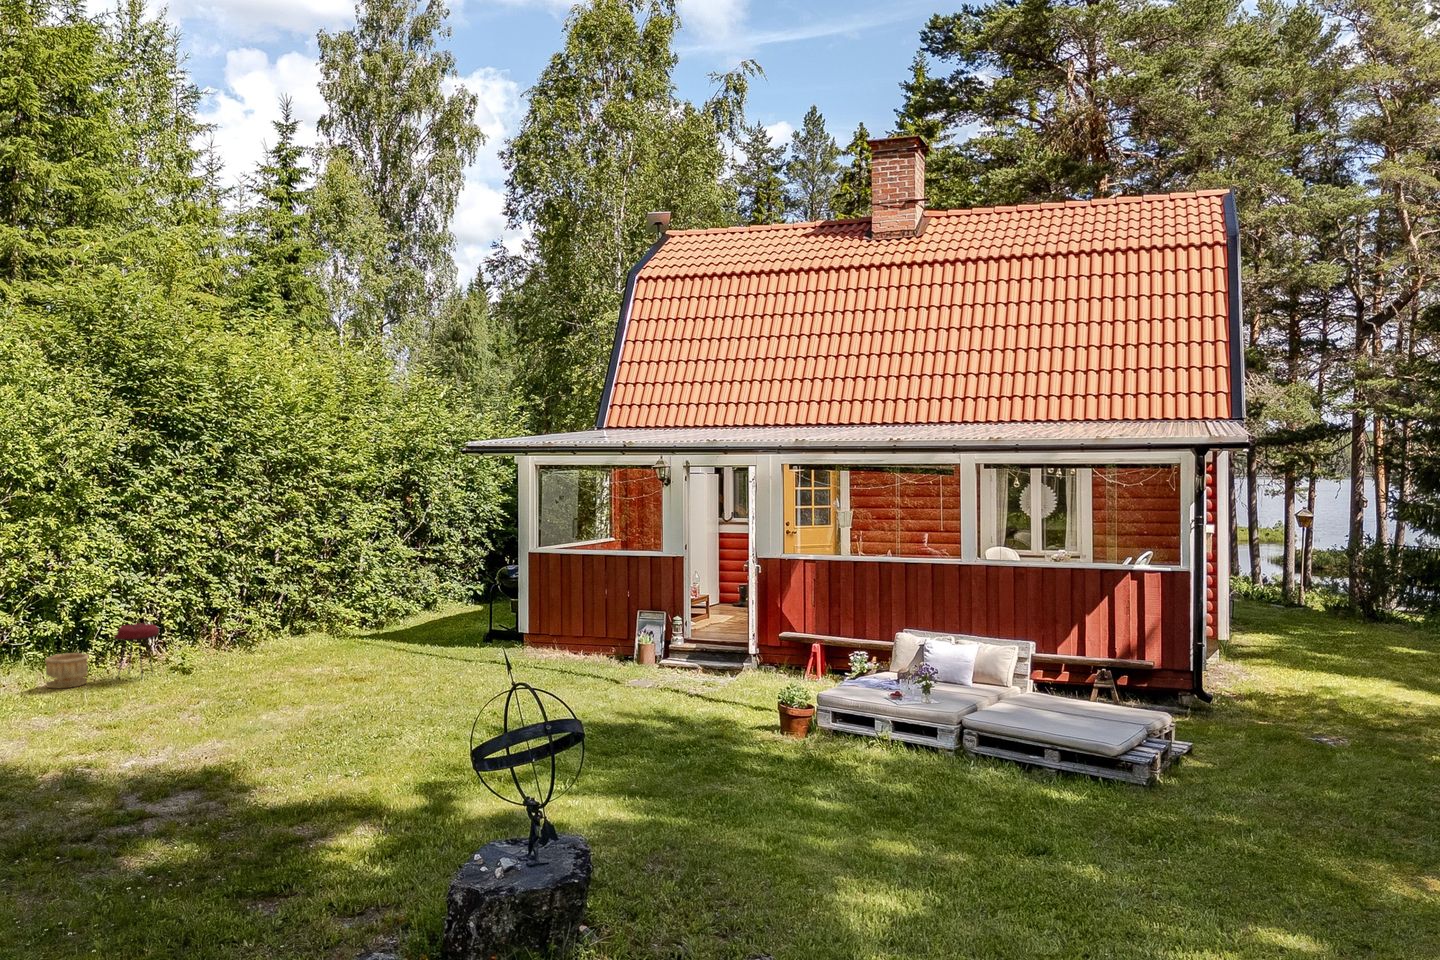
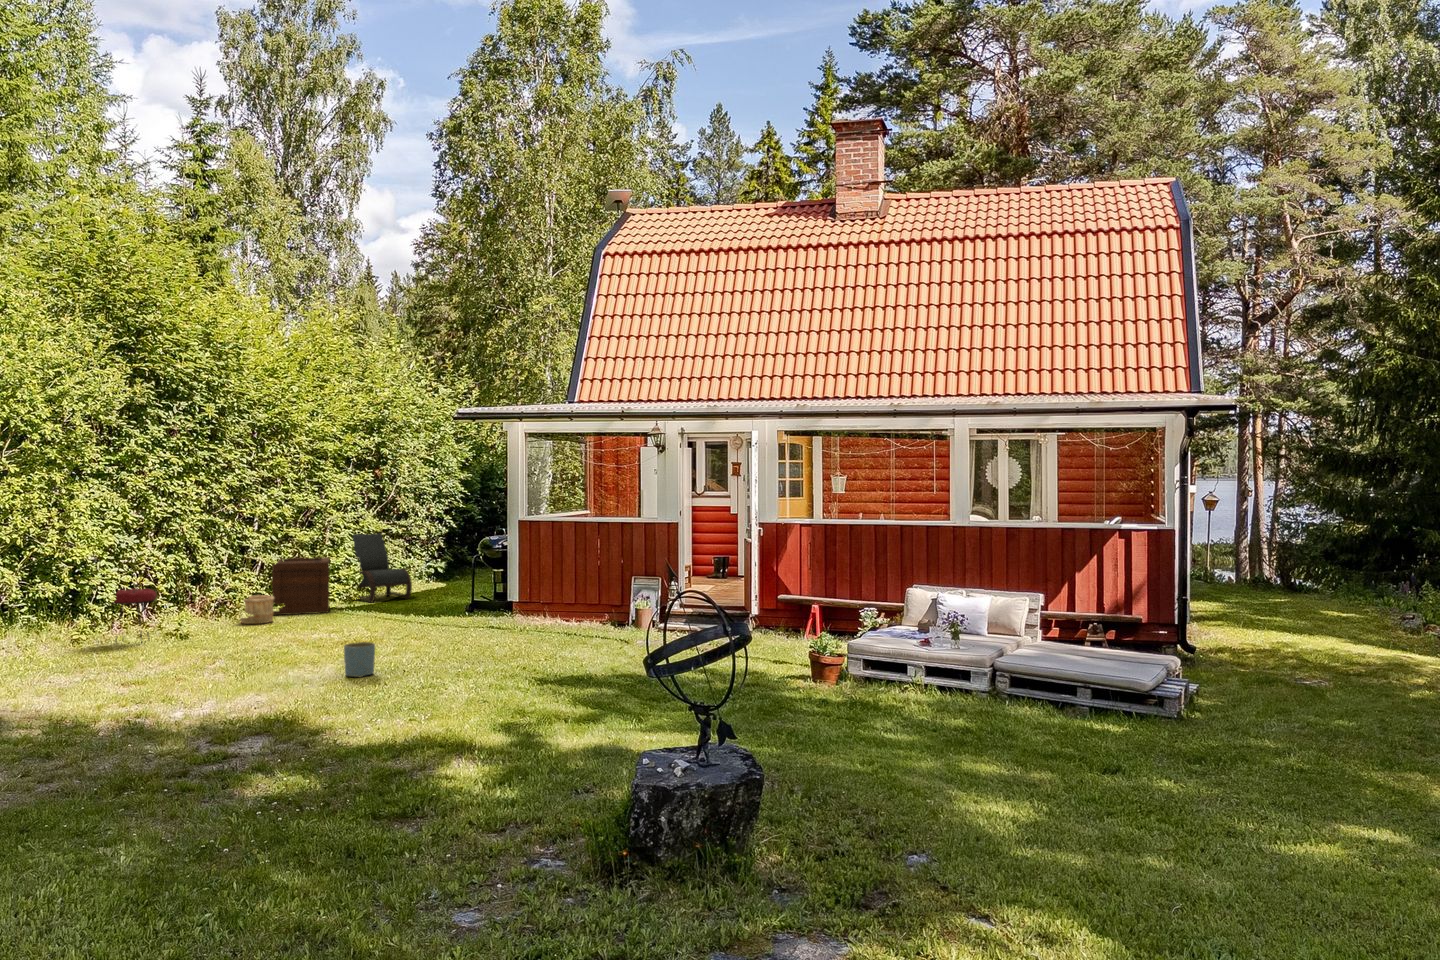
lounge chair: none [376,558,436,629] -> present [351,533,412,603]
wooden crate: none [289,585,351,643] -> present [272,557,329,615]
wooden bucket: present [45,653,89,688] -> present [240,595,274,624]
planter: none [287,699,319,737] -> present [344,642,375,677]

